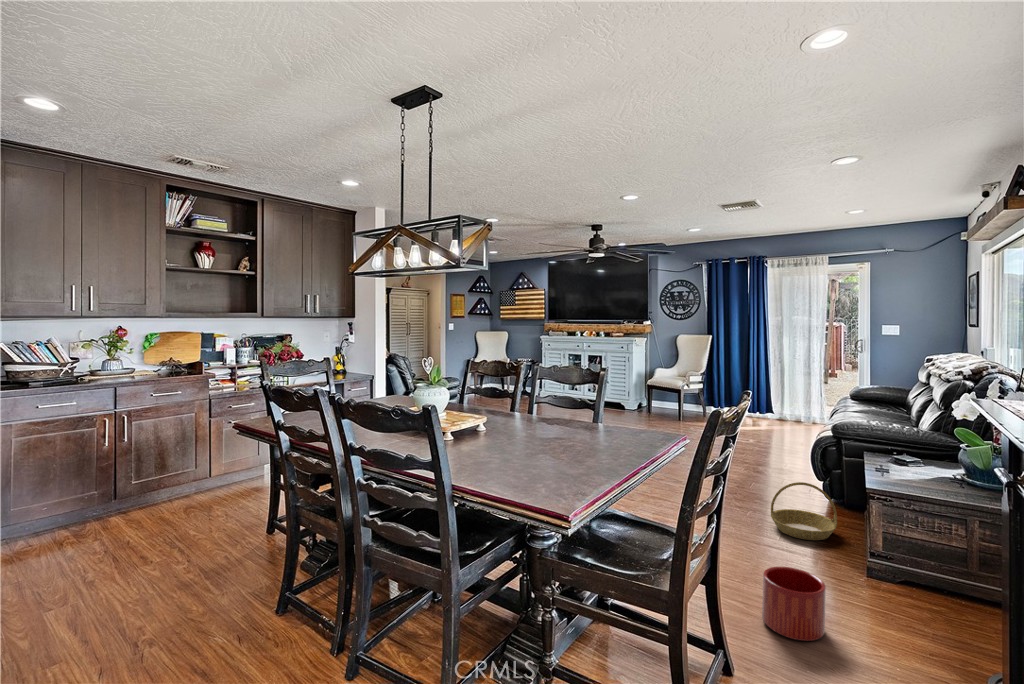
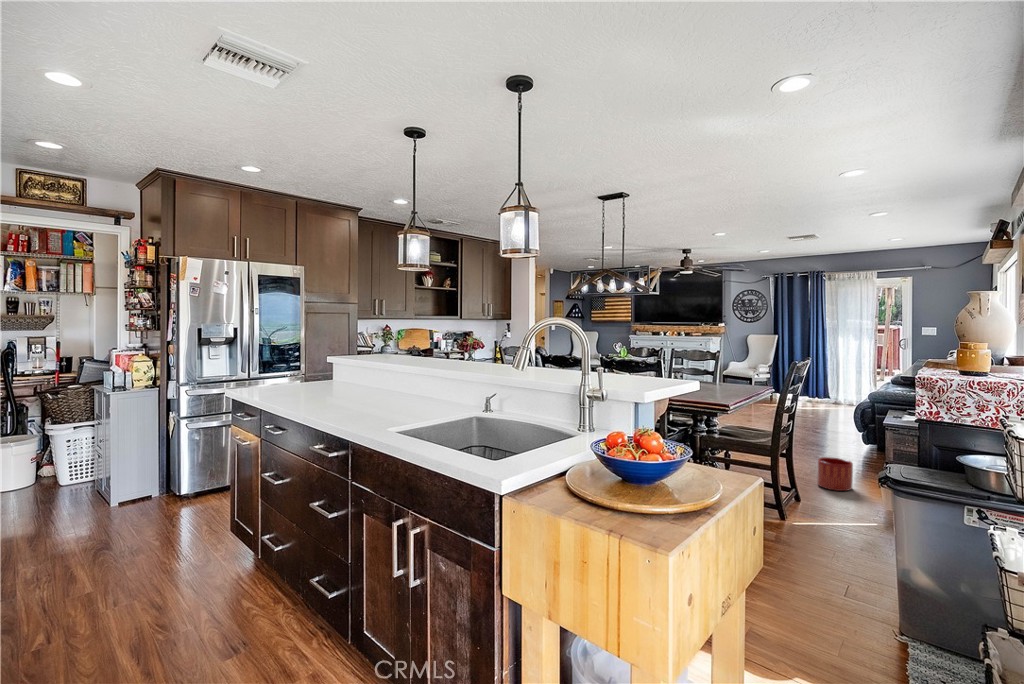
basket: present [771,482,837,540] -> none [824,425,868,460]

